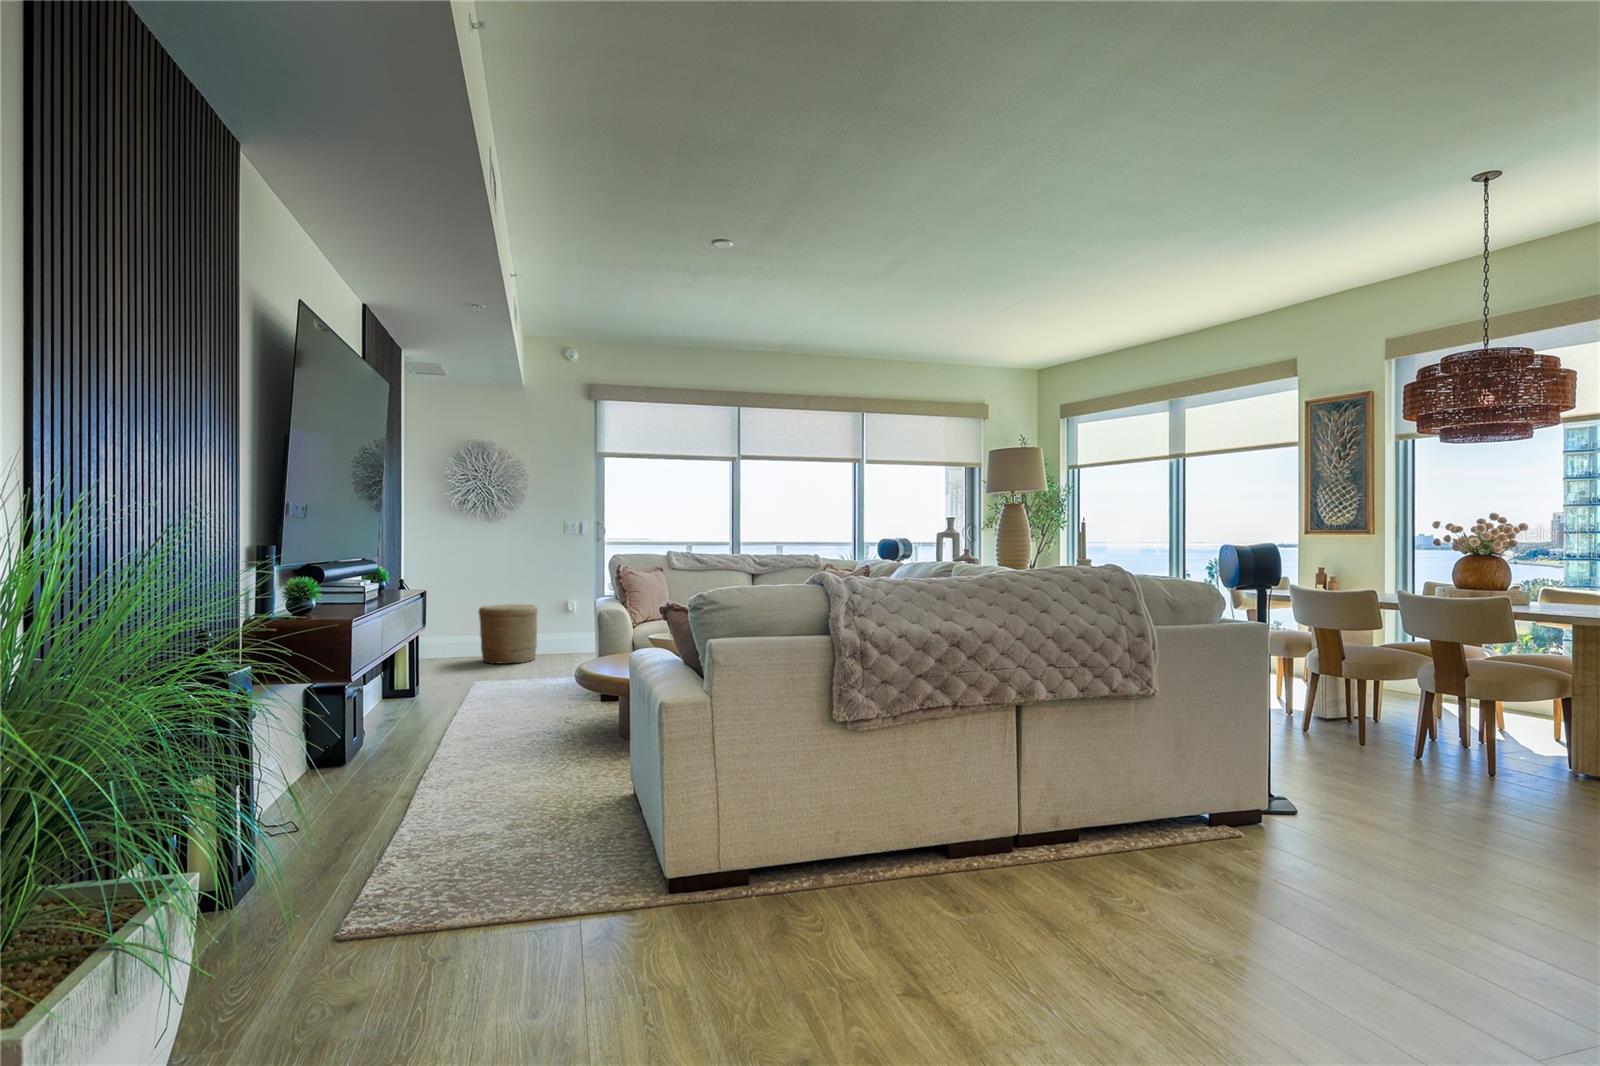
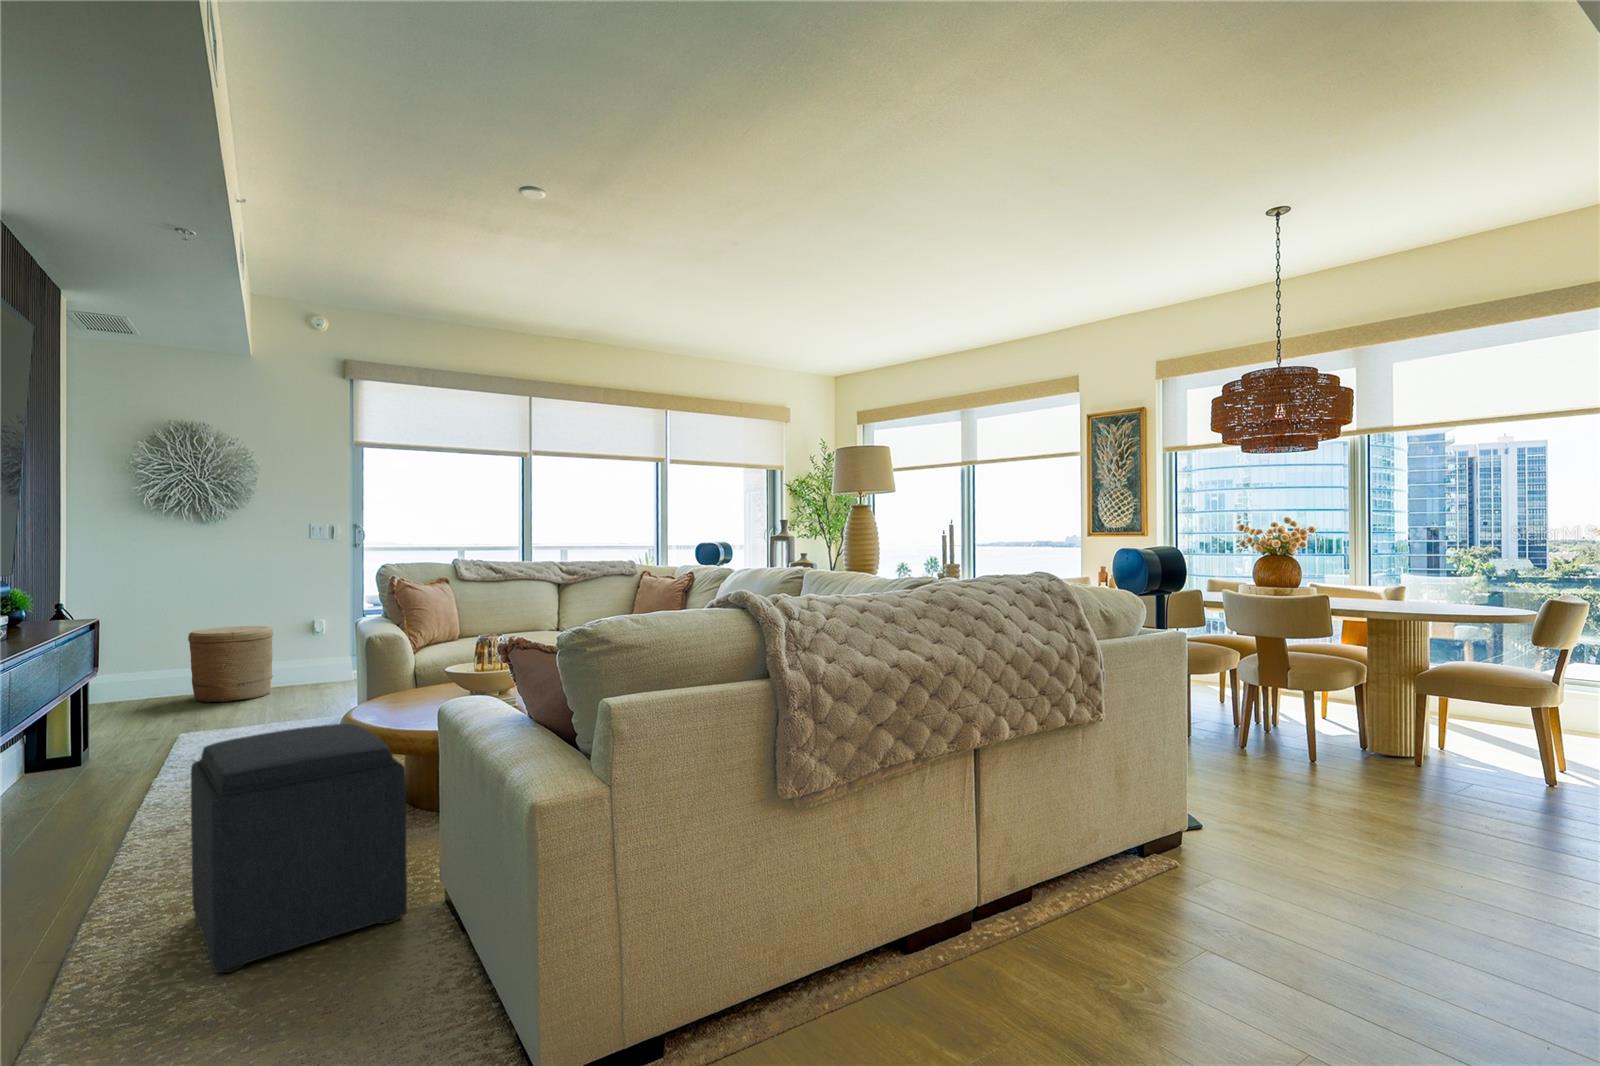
ottoman: none [475,667,606,820] -> present [191,724,407,973]

